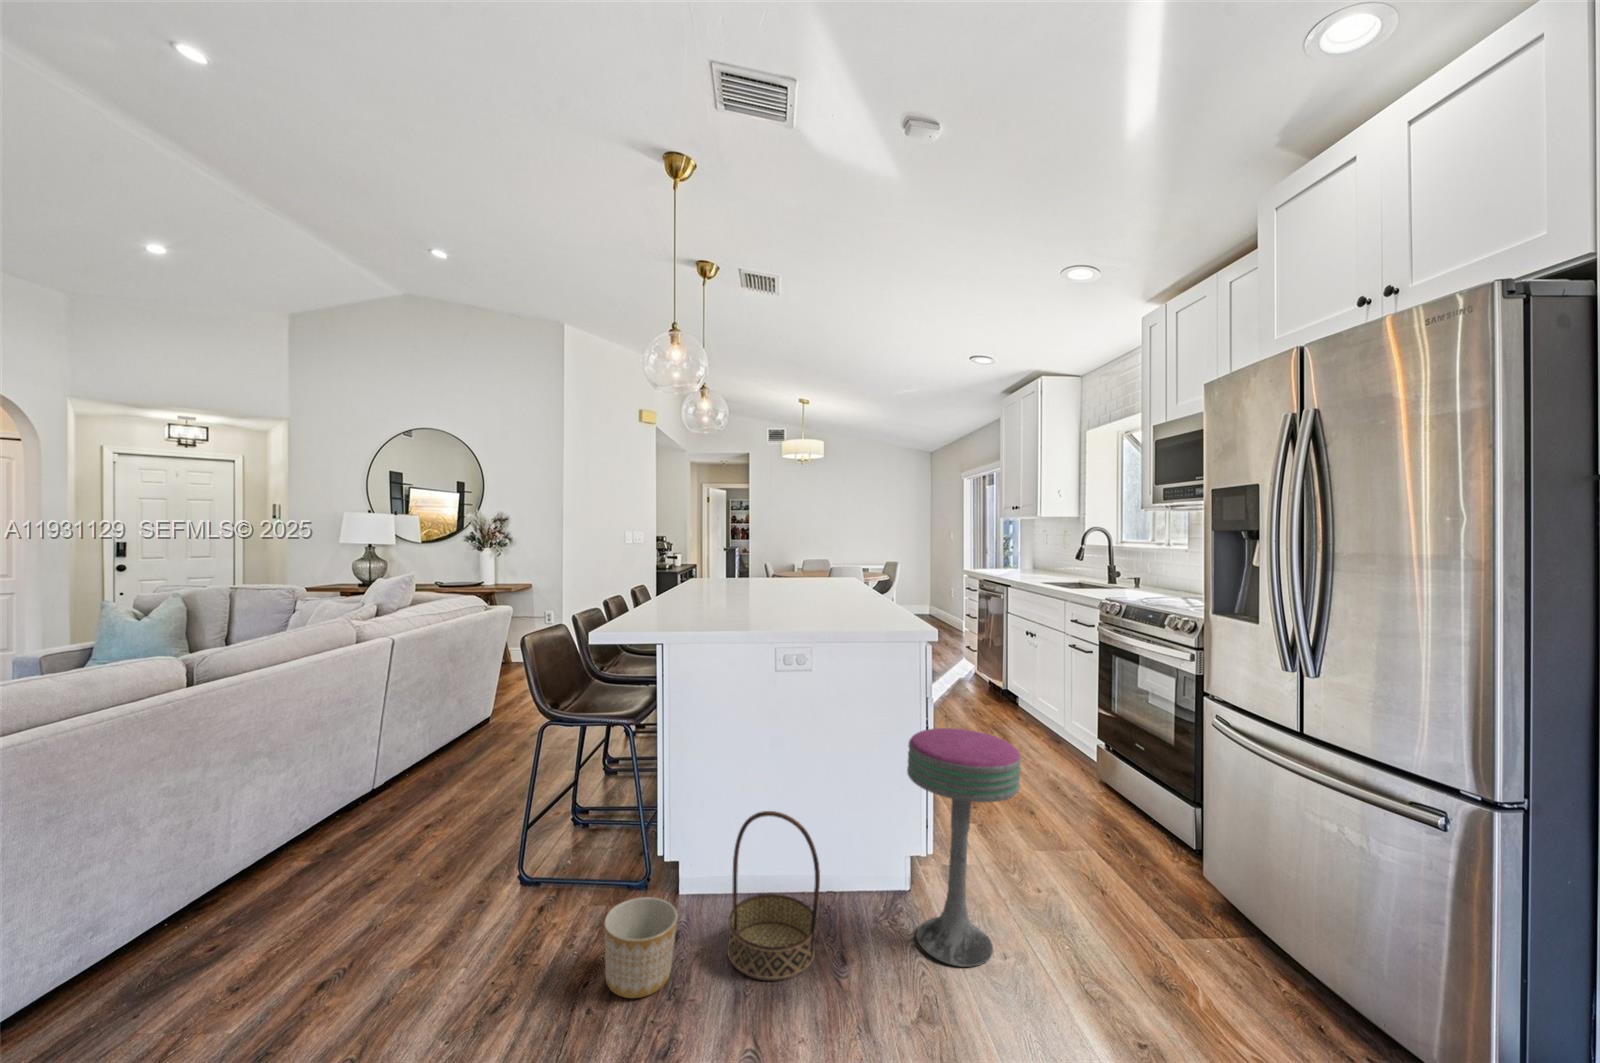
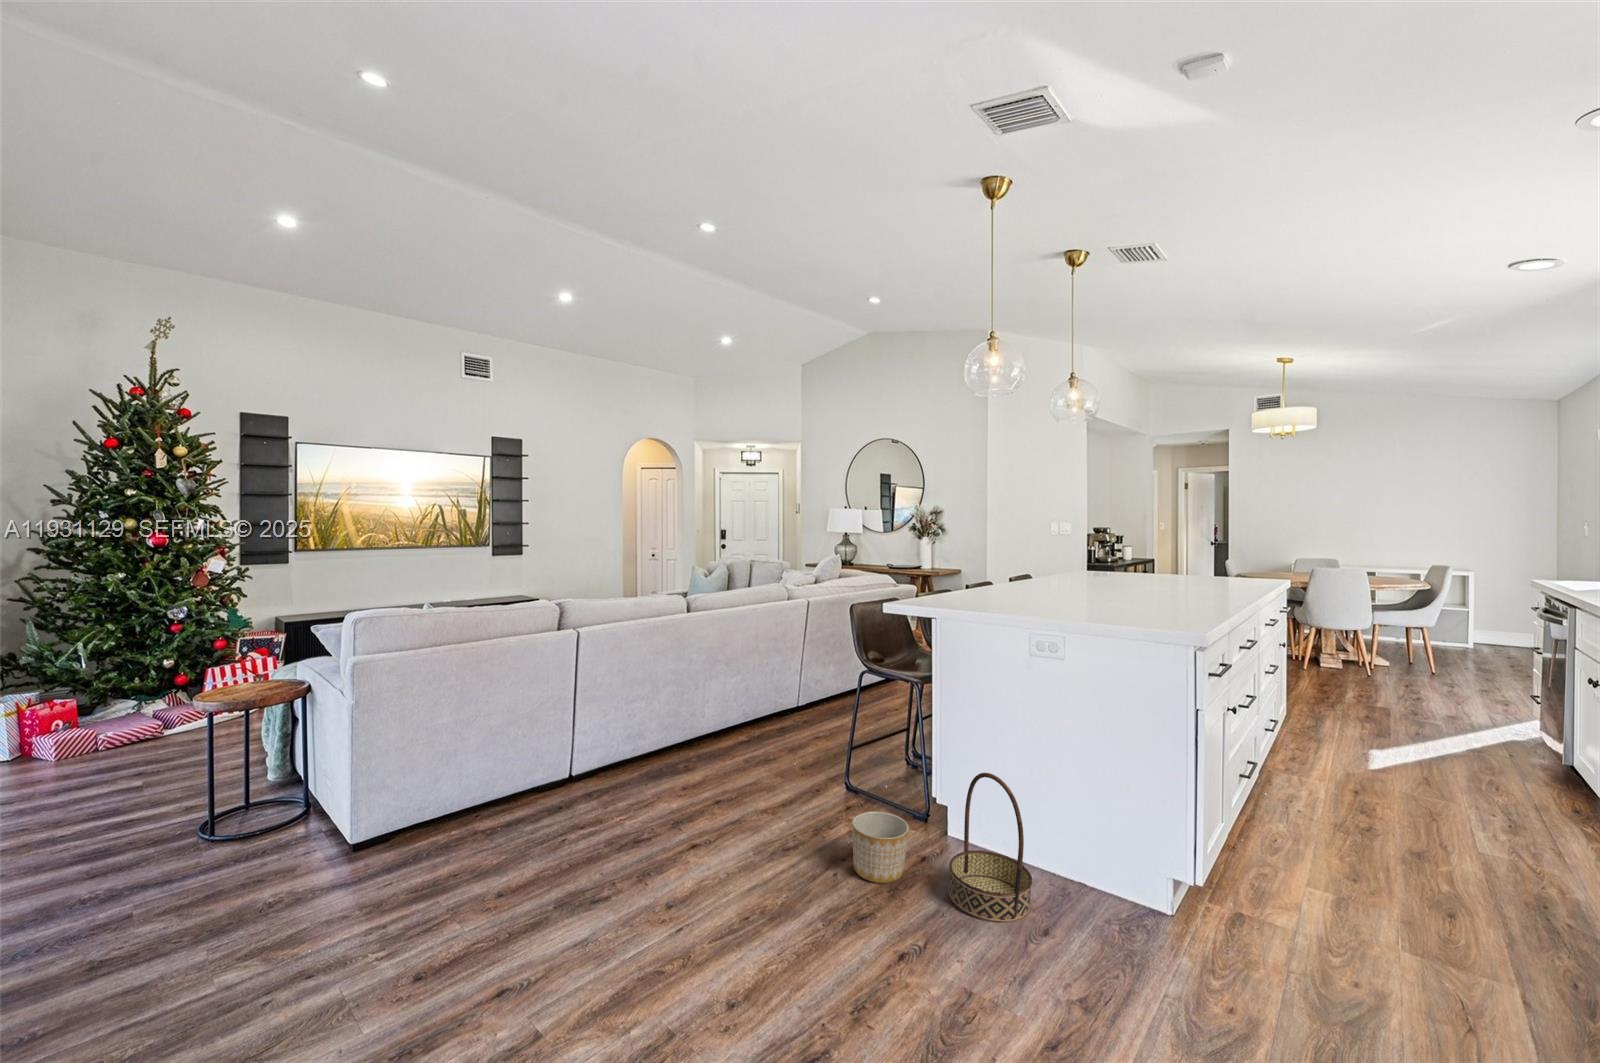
bar stool: present [907,728,1021,967] -> none [1124,738,1268,1003]

